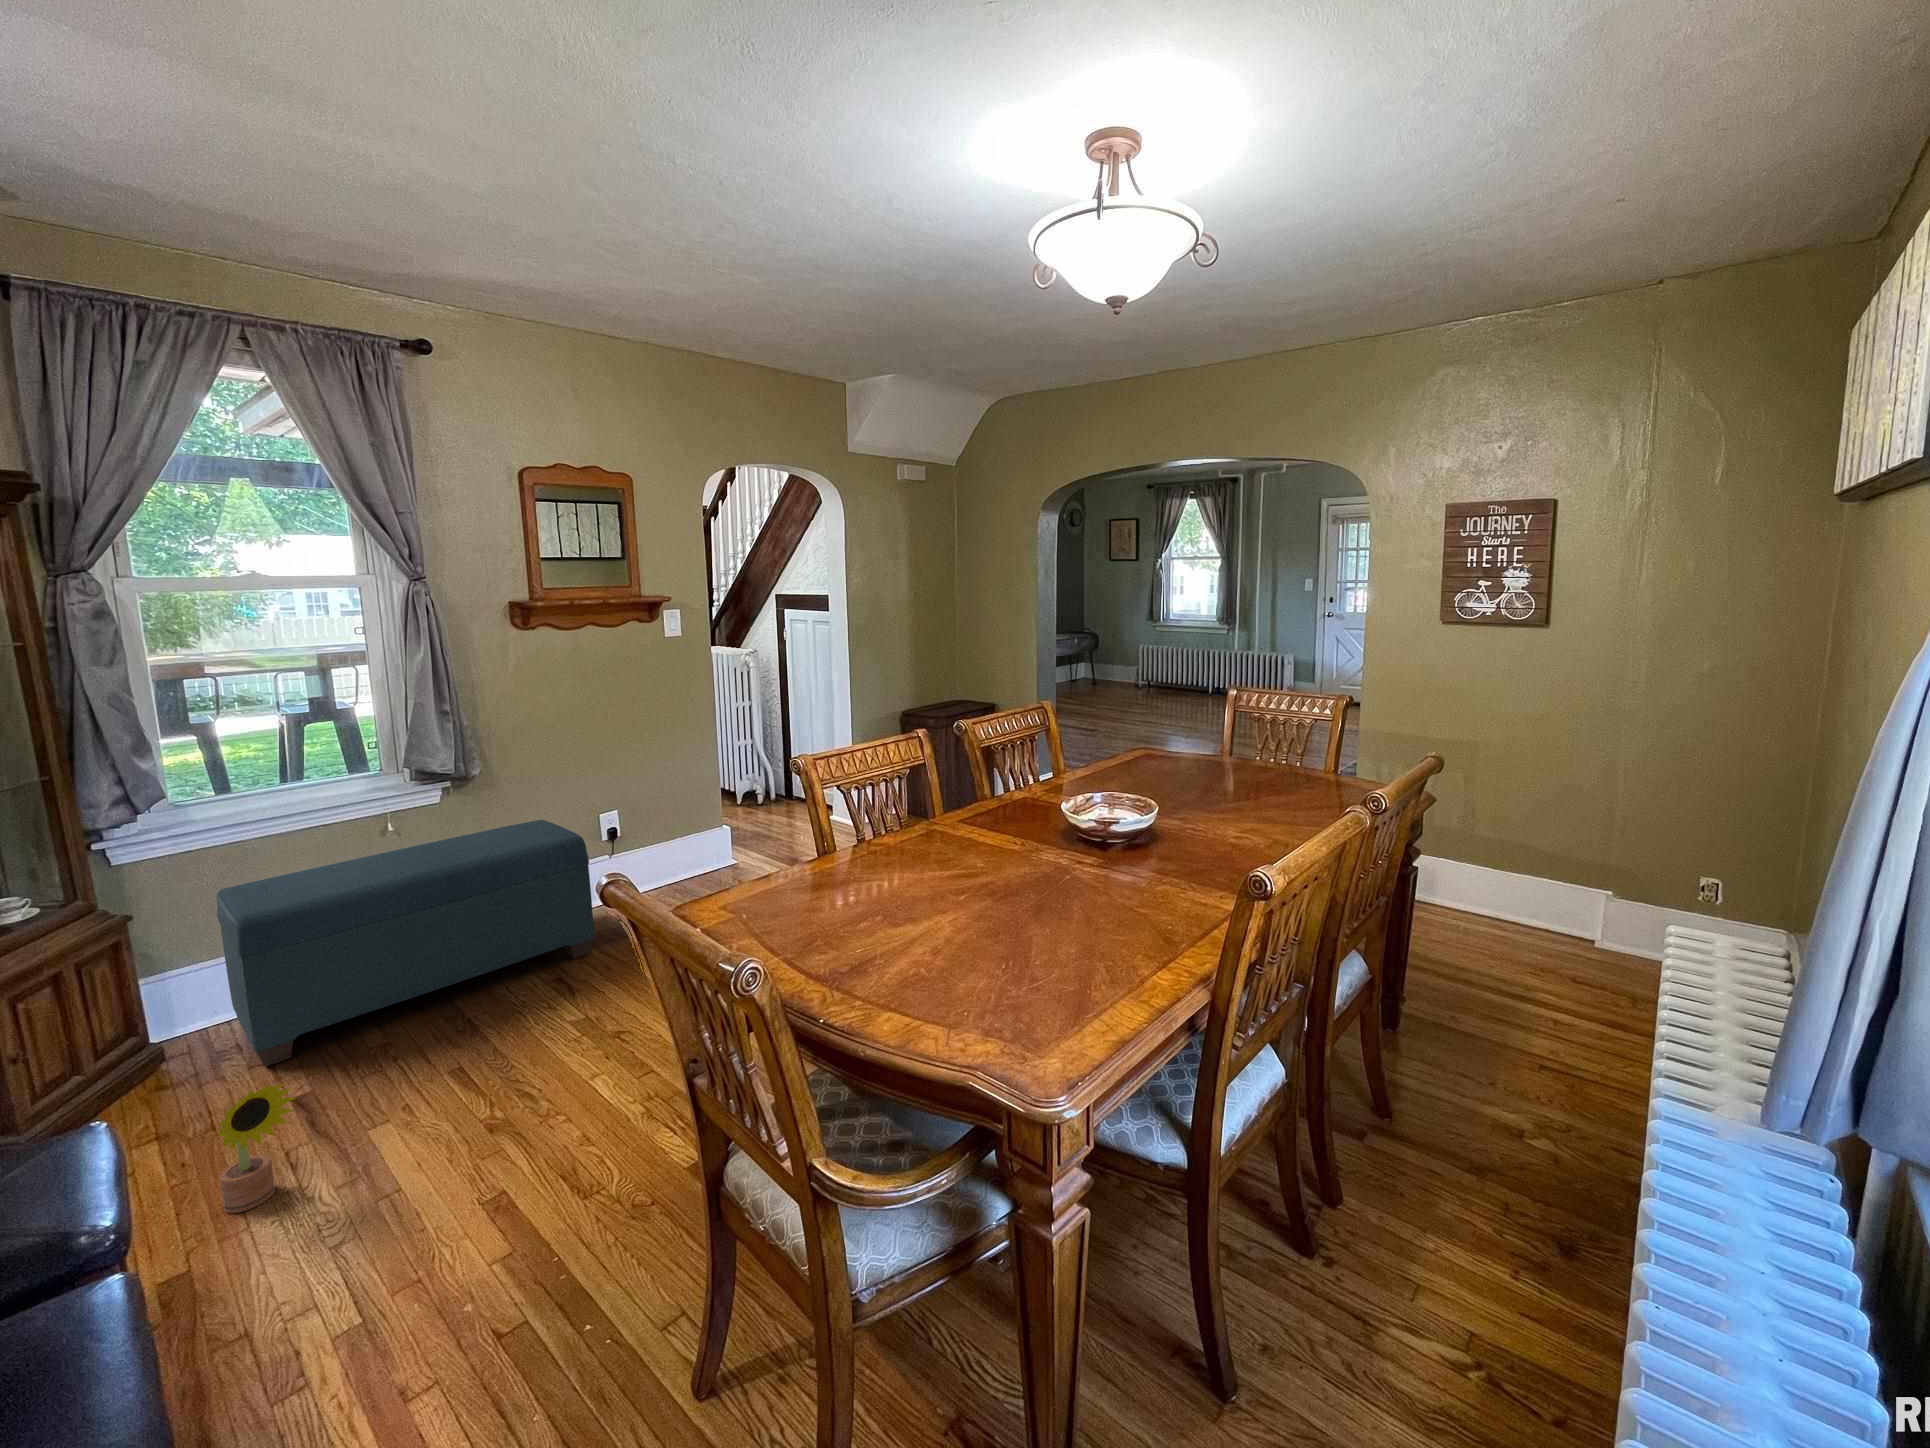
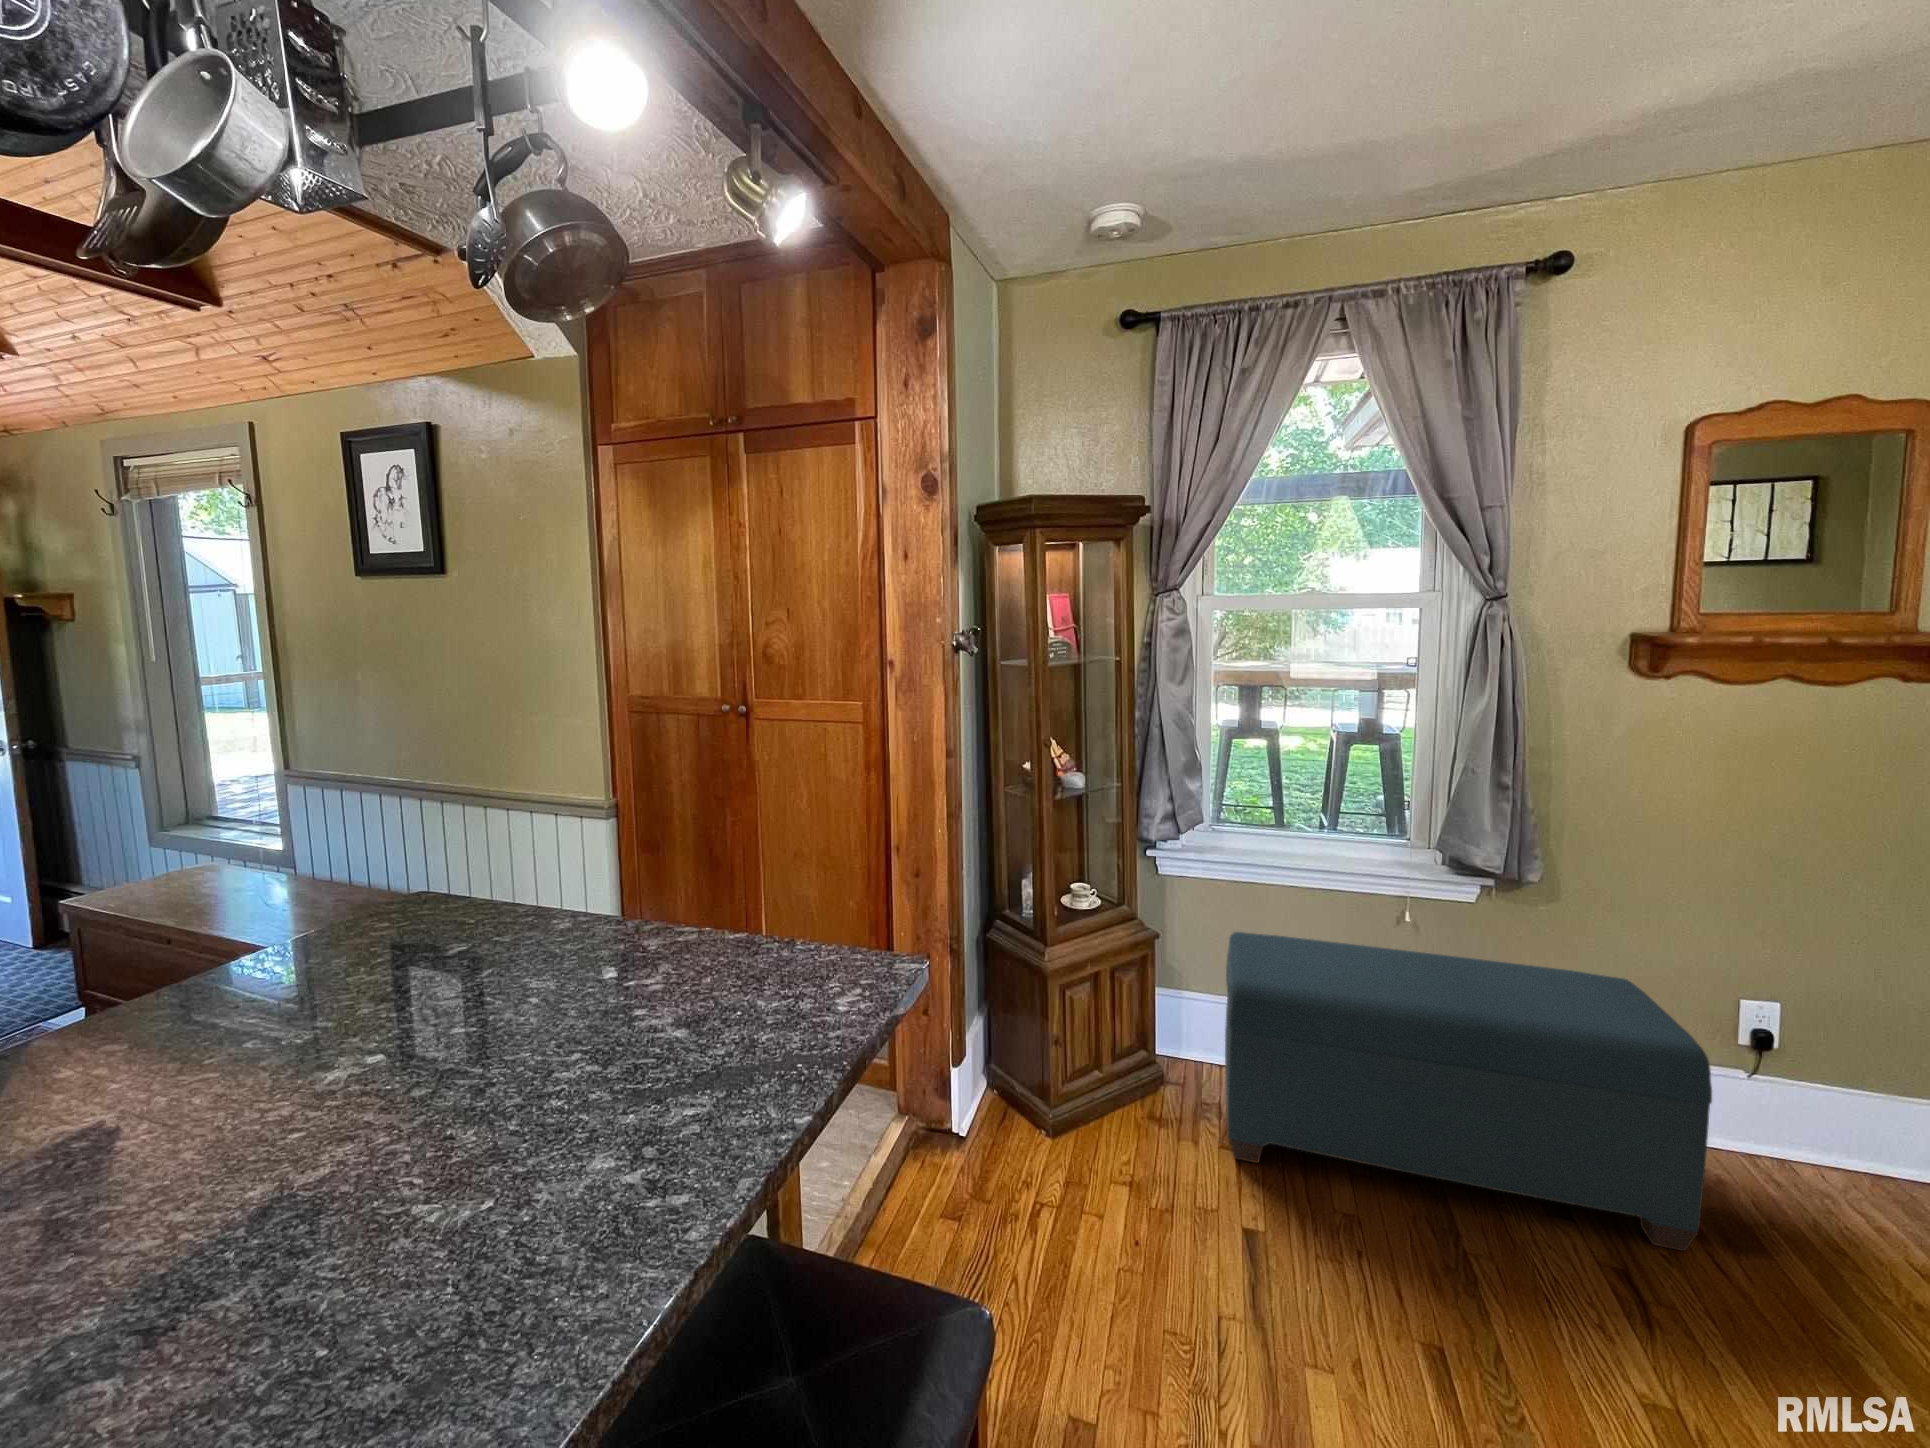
decorative plant: present [216,1083,296,1213] -> none [1145,1248,1229,1382]

